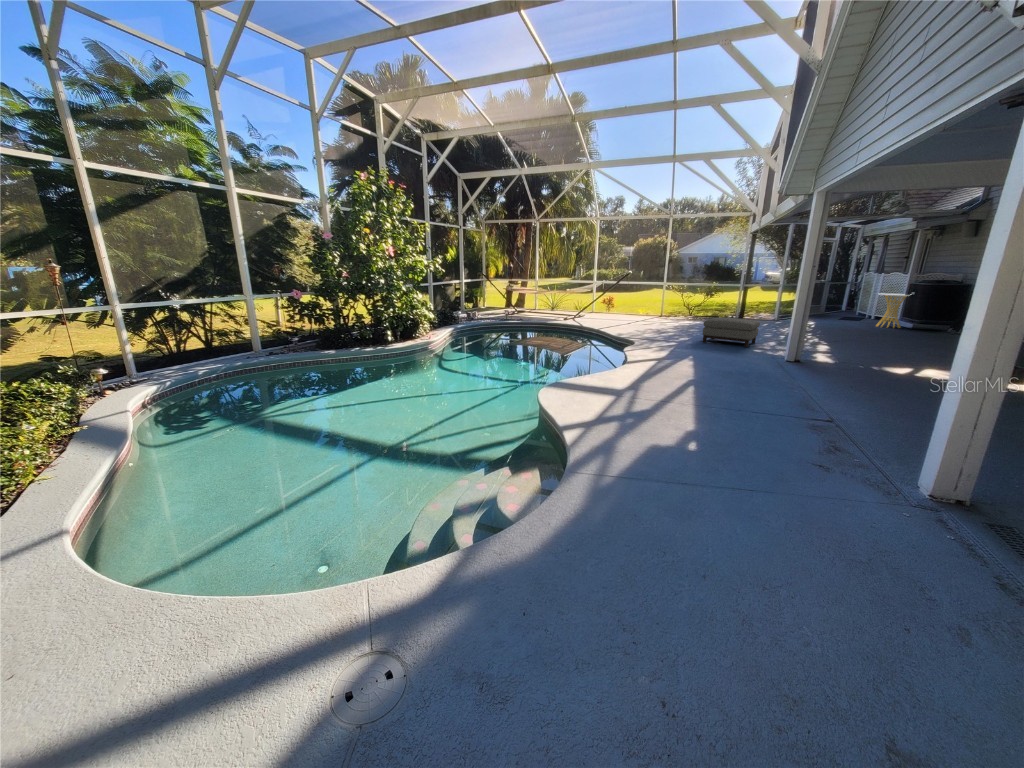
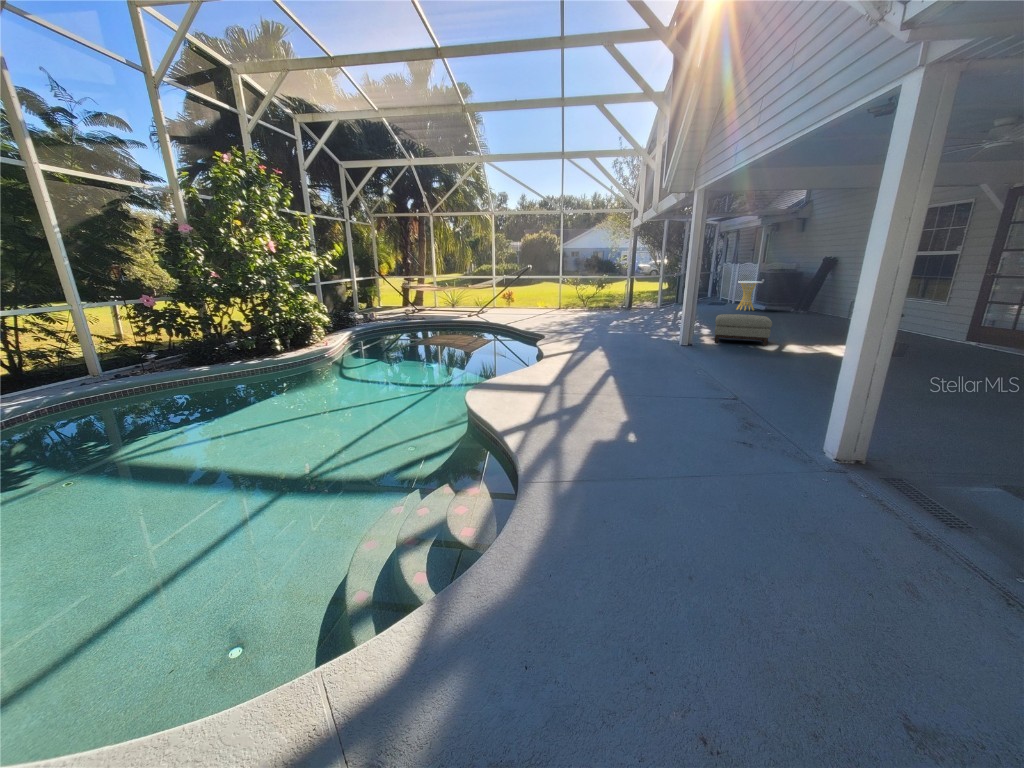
ottoman: present [703,318,760,347] -> present [715,314,772,346]

